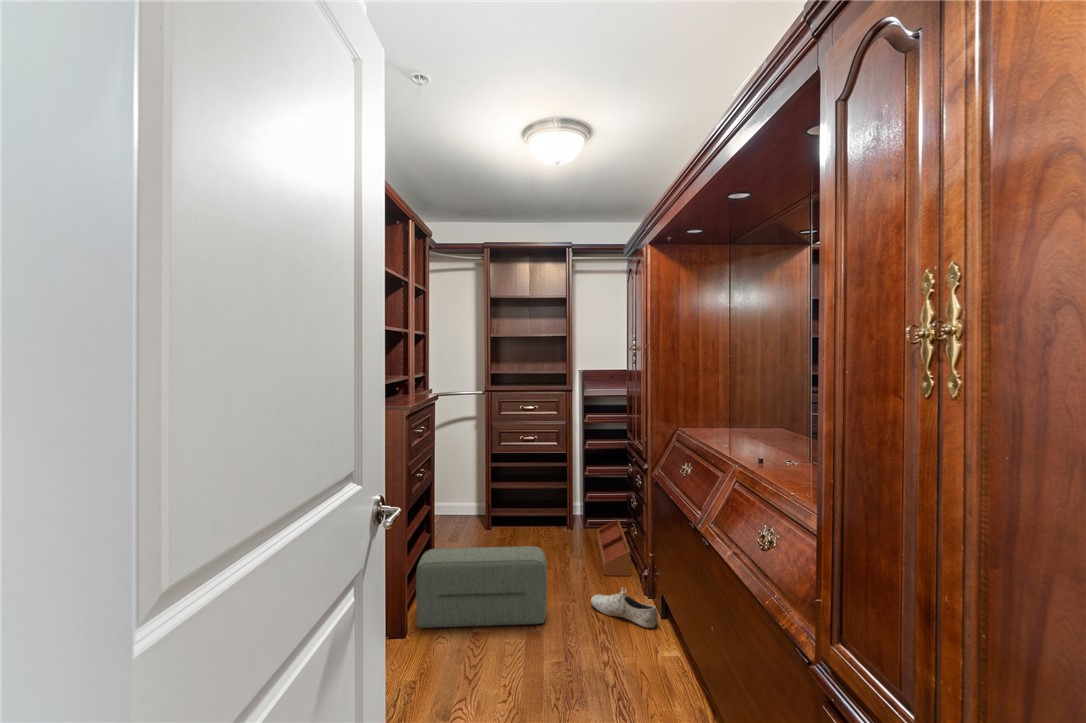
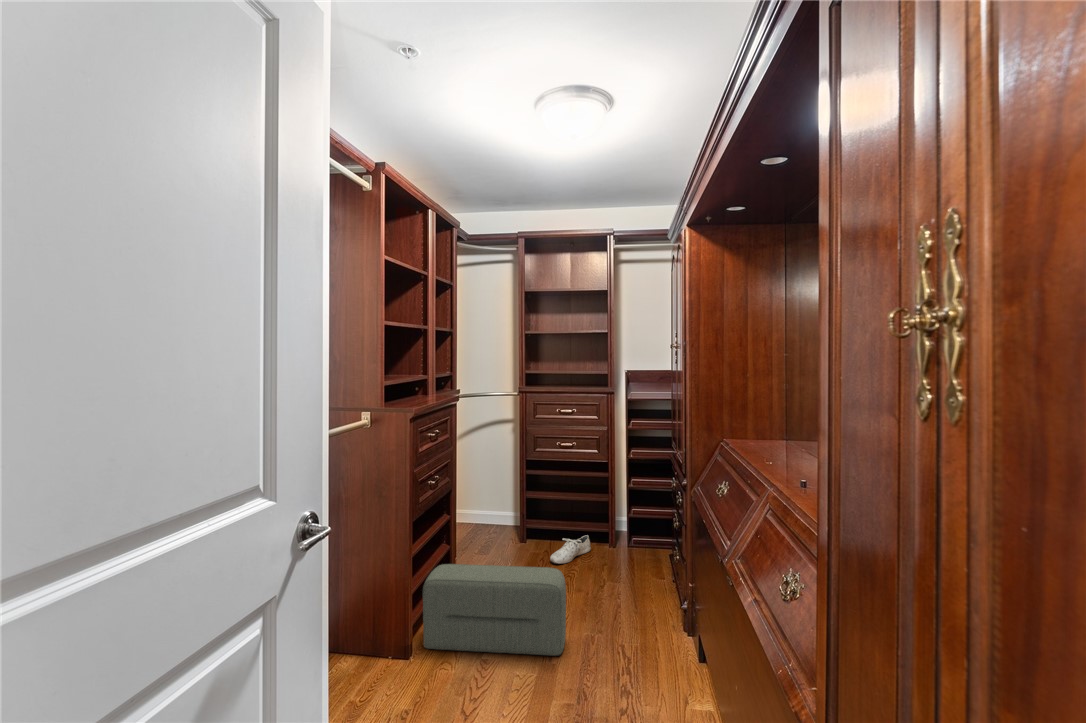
storage bin: present [597,519,630,576] -> none [641,540,671,607]
shoe: present [591,587,658,628] -> present [550,535,591,564]

